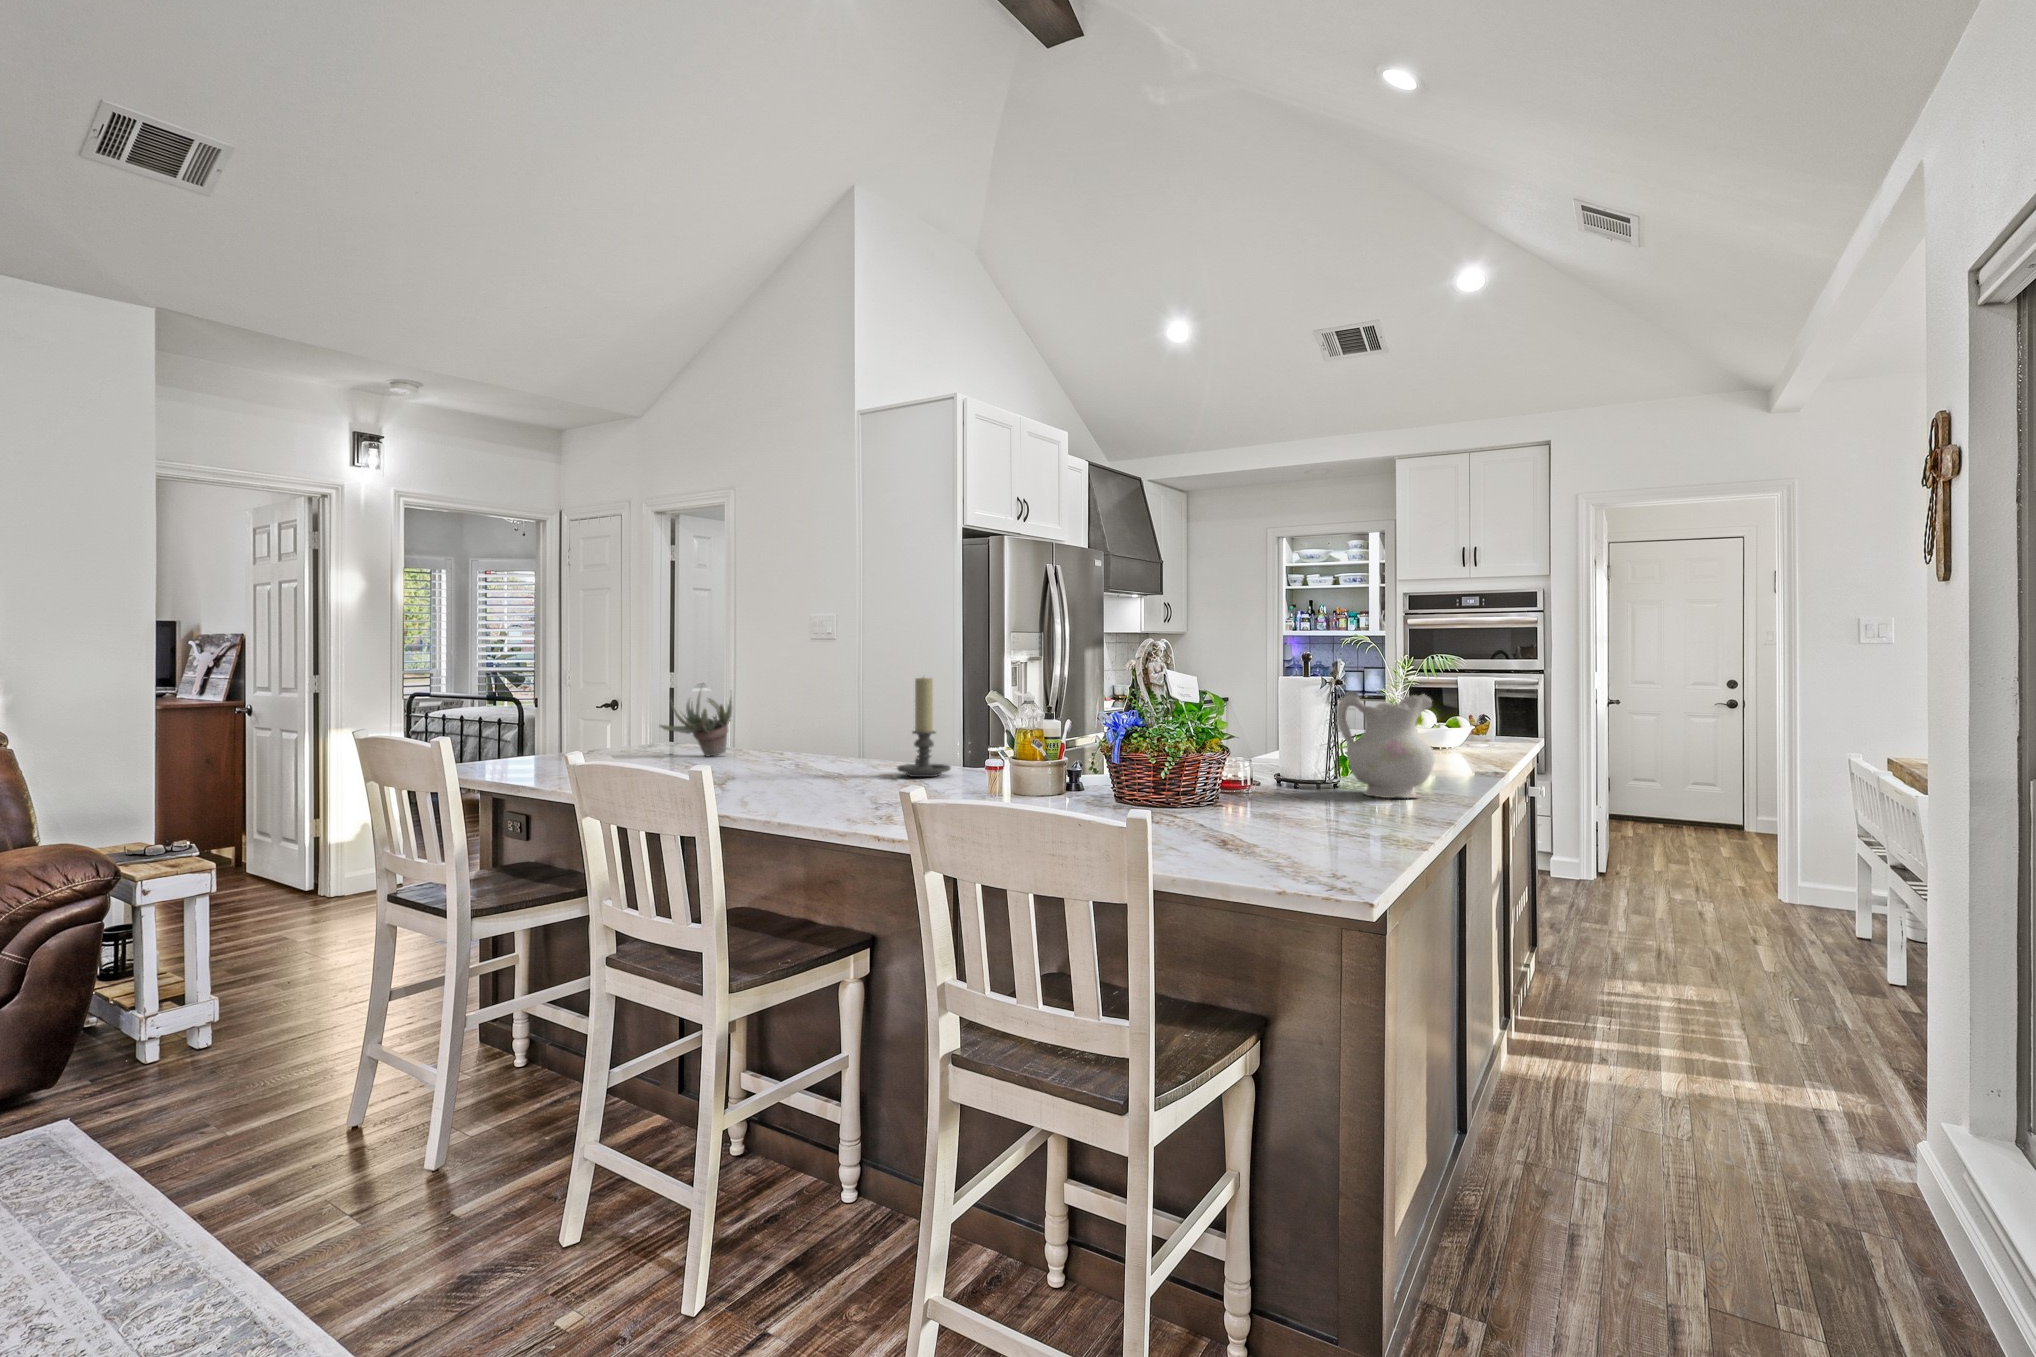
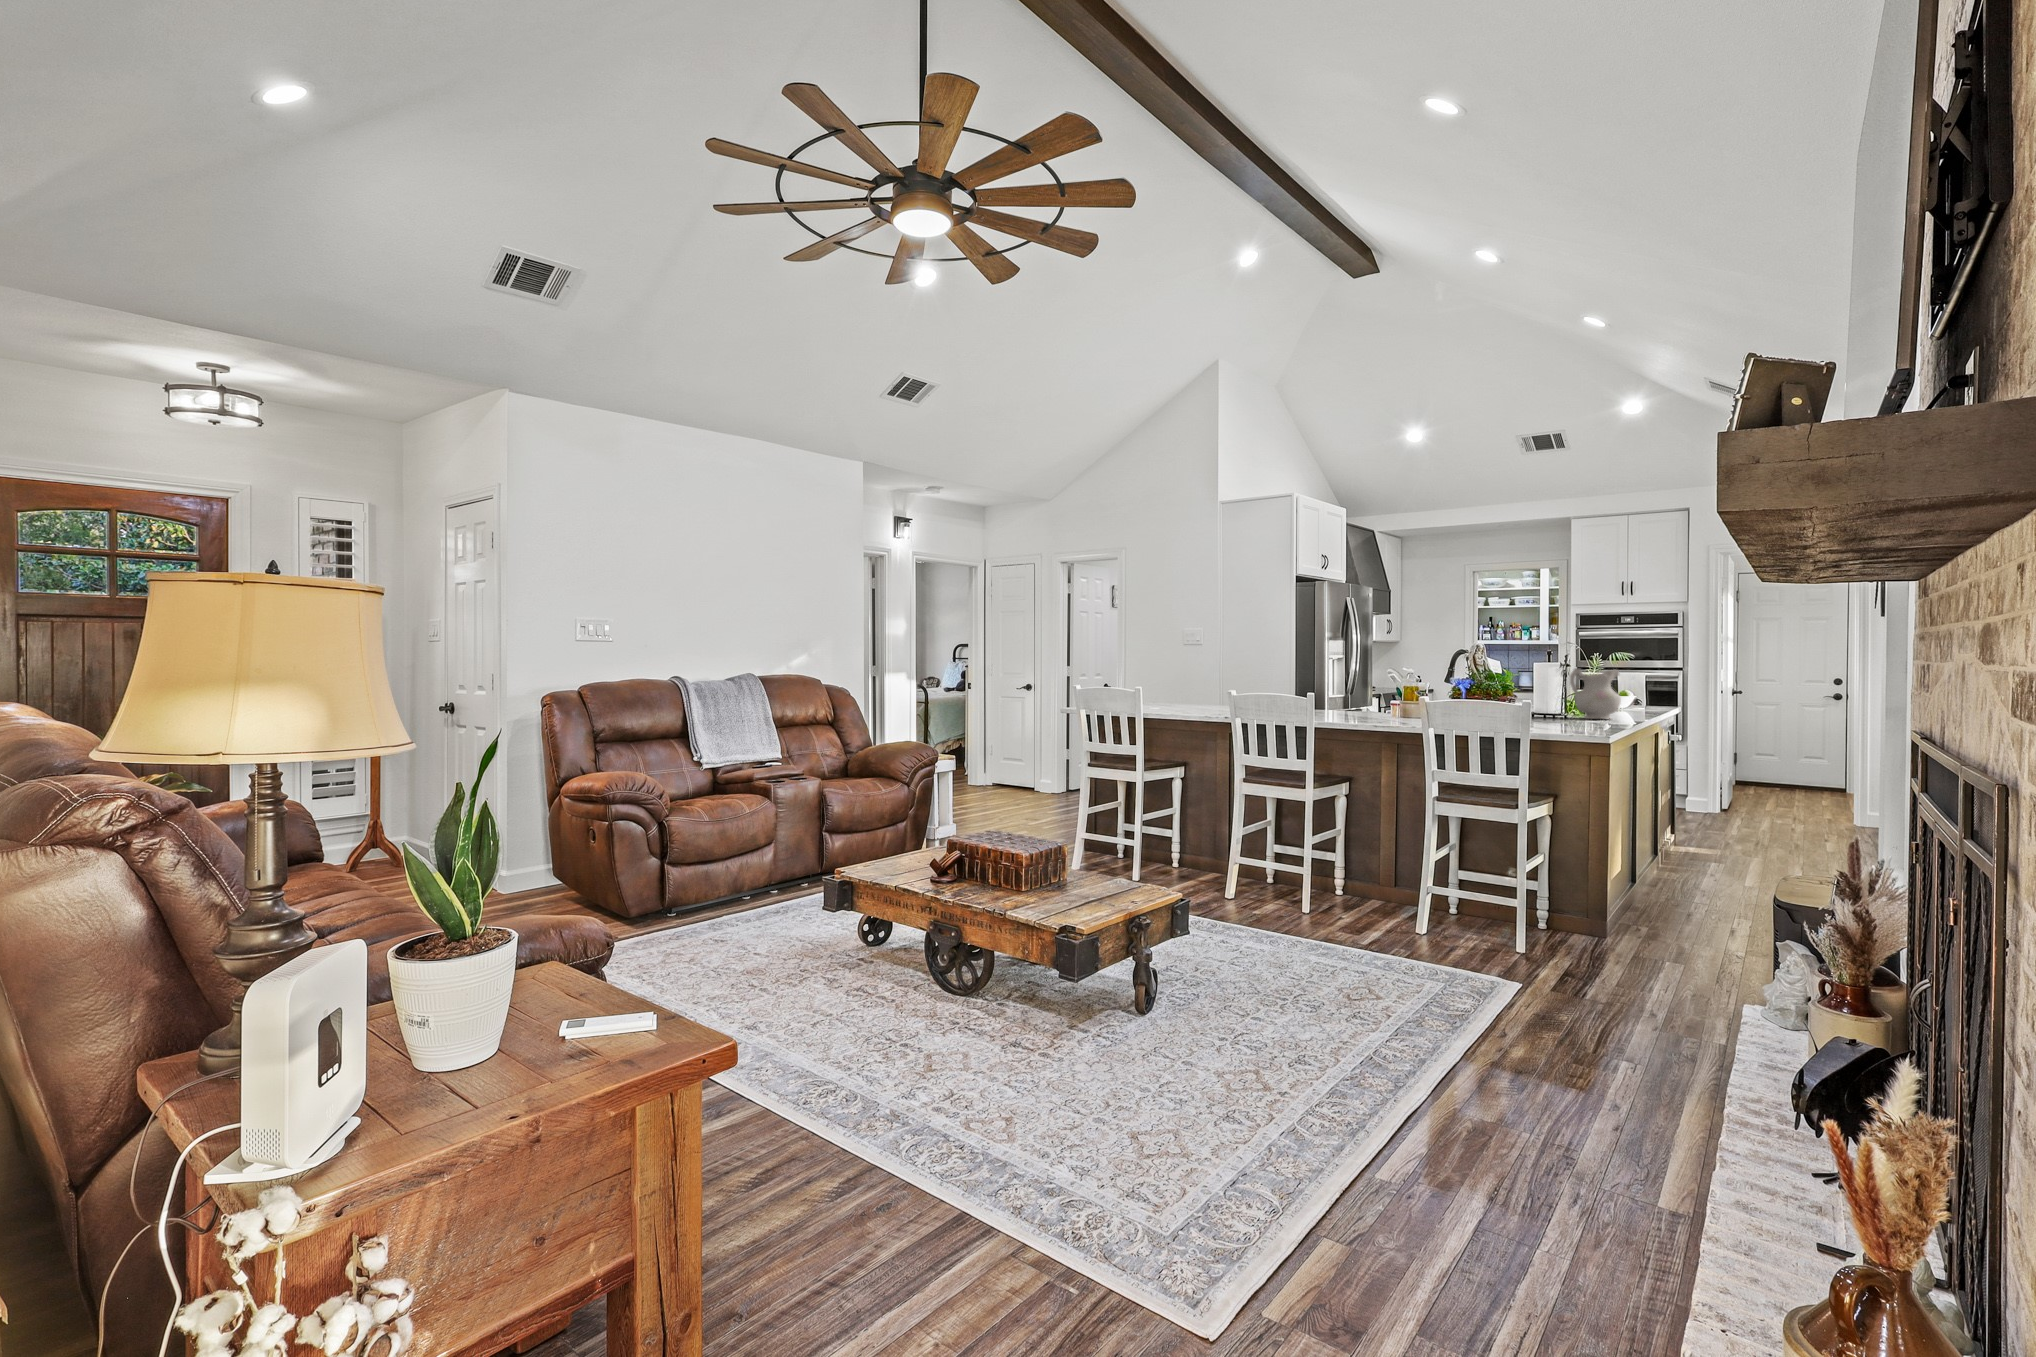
candle holder: present [897,677,951,777] -> none [1321,662,1349,714]
succulent plant: present [660,692,732,757] -> none [1163,667,1199,708]

